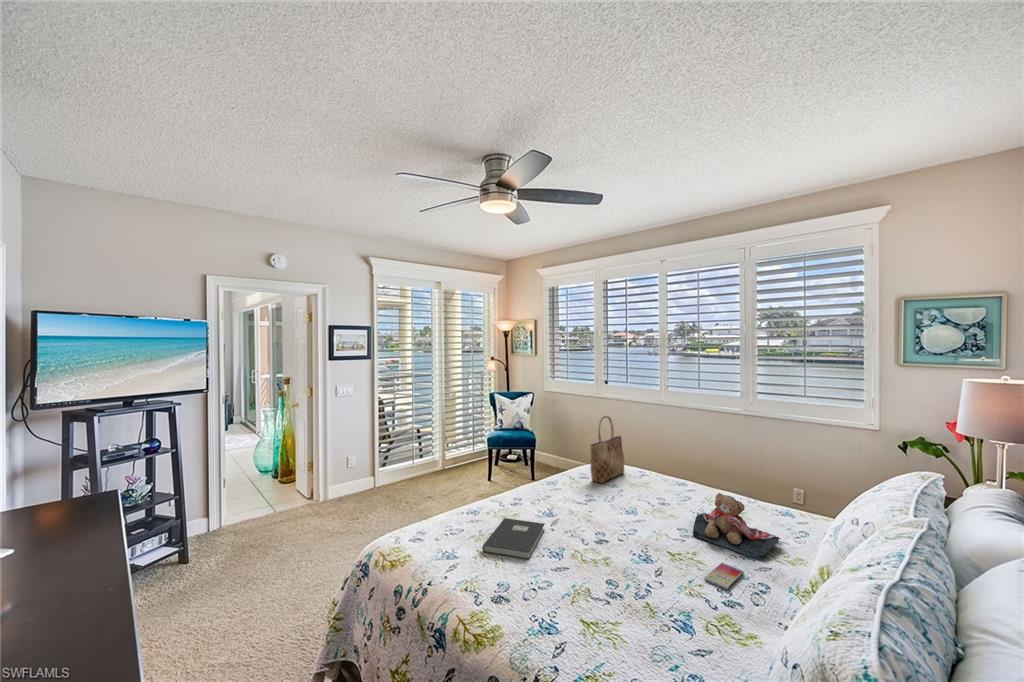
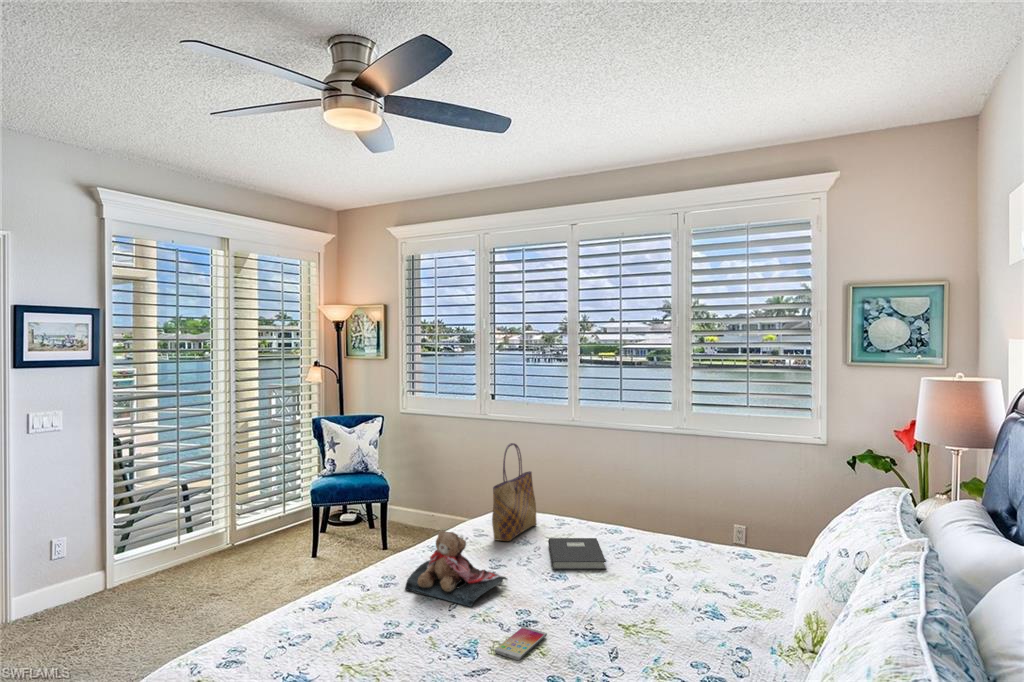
teddy bear: present [693,493,781,561] -> present [405,530,507,607]
book: present [483,518,544,559] -> present [548,538,606,569]
smartphone: present [704,562,744,590] -> present [495,626,547,660]

